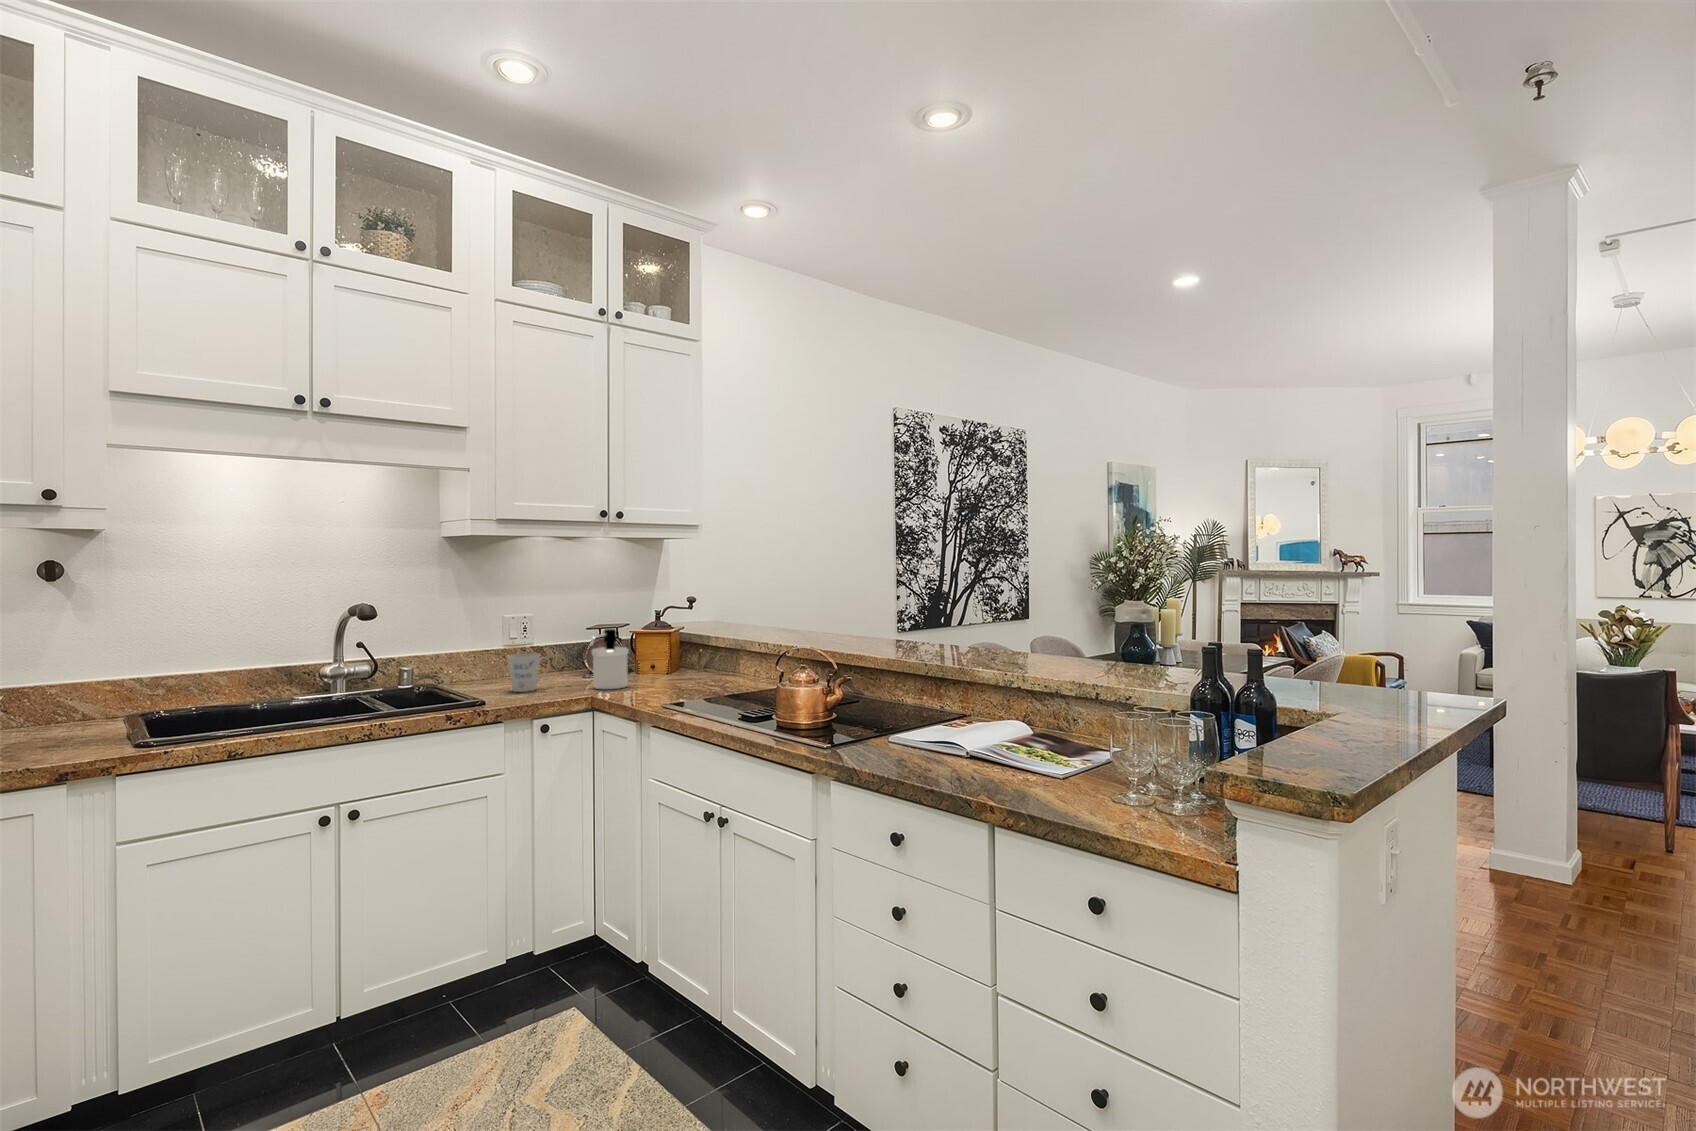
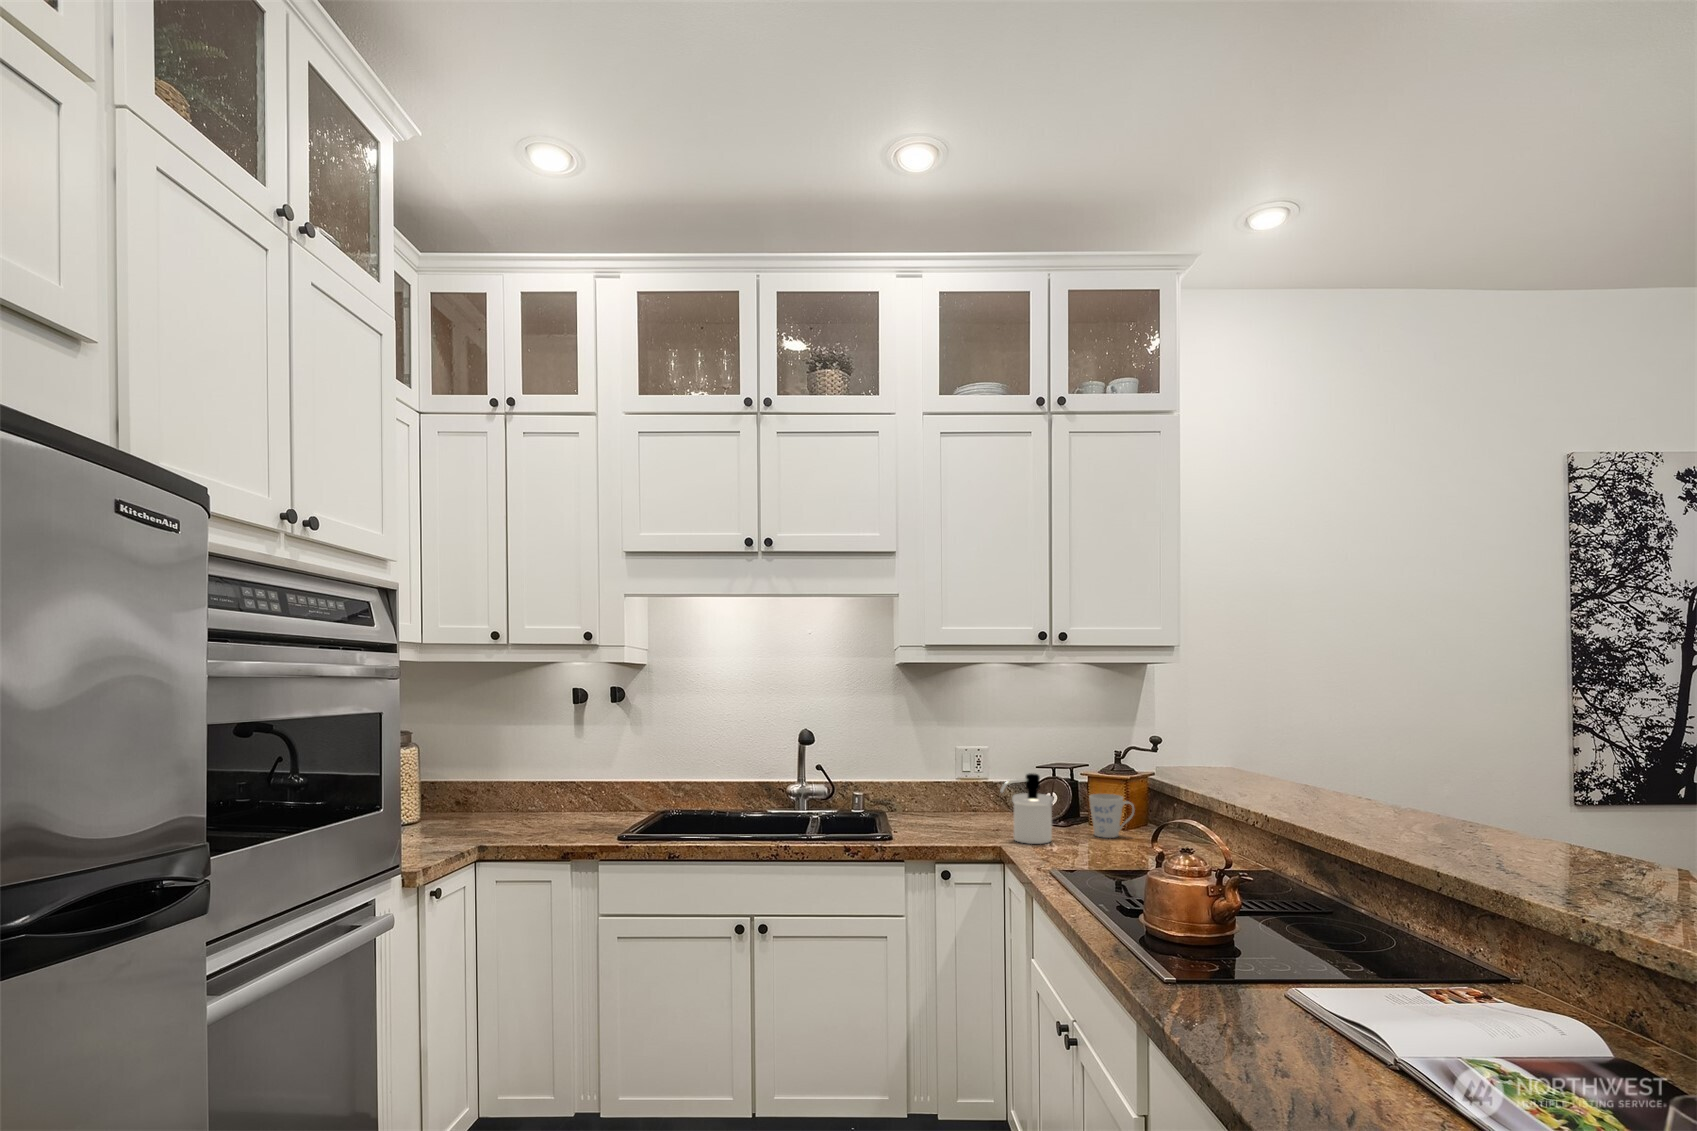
mug: present [507,653,550,692] -> present [1089,794,1134,838]

